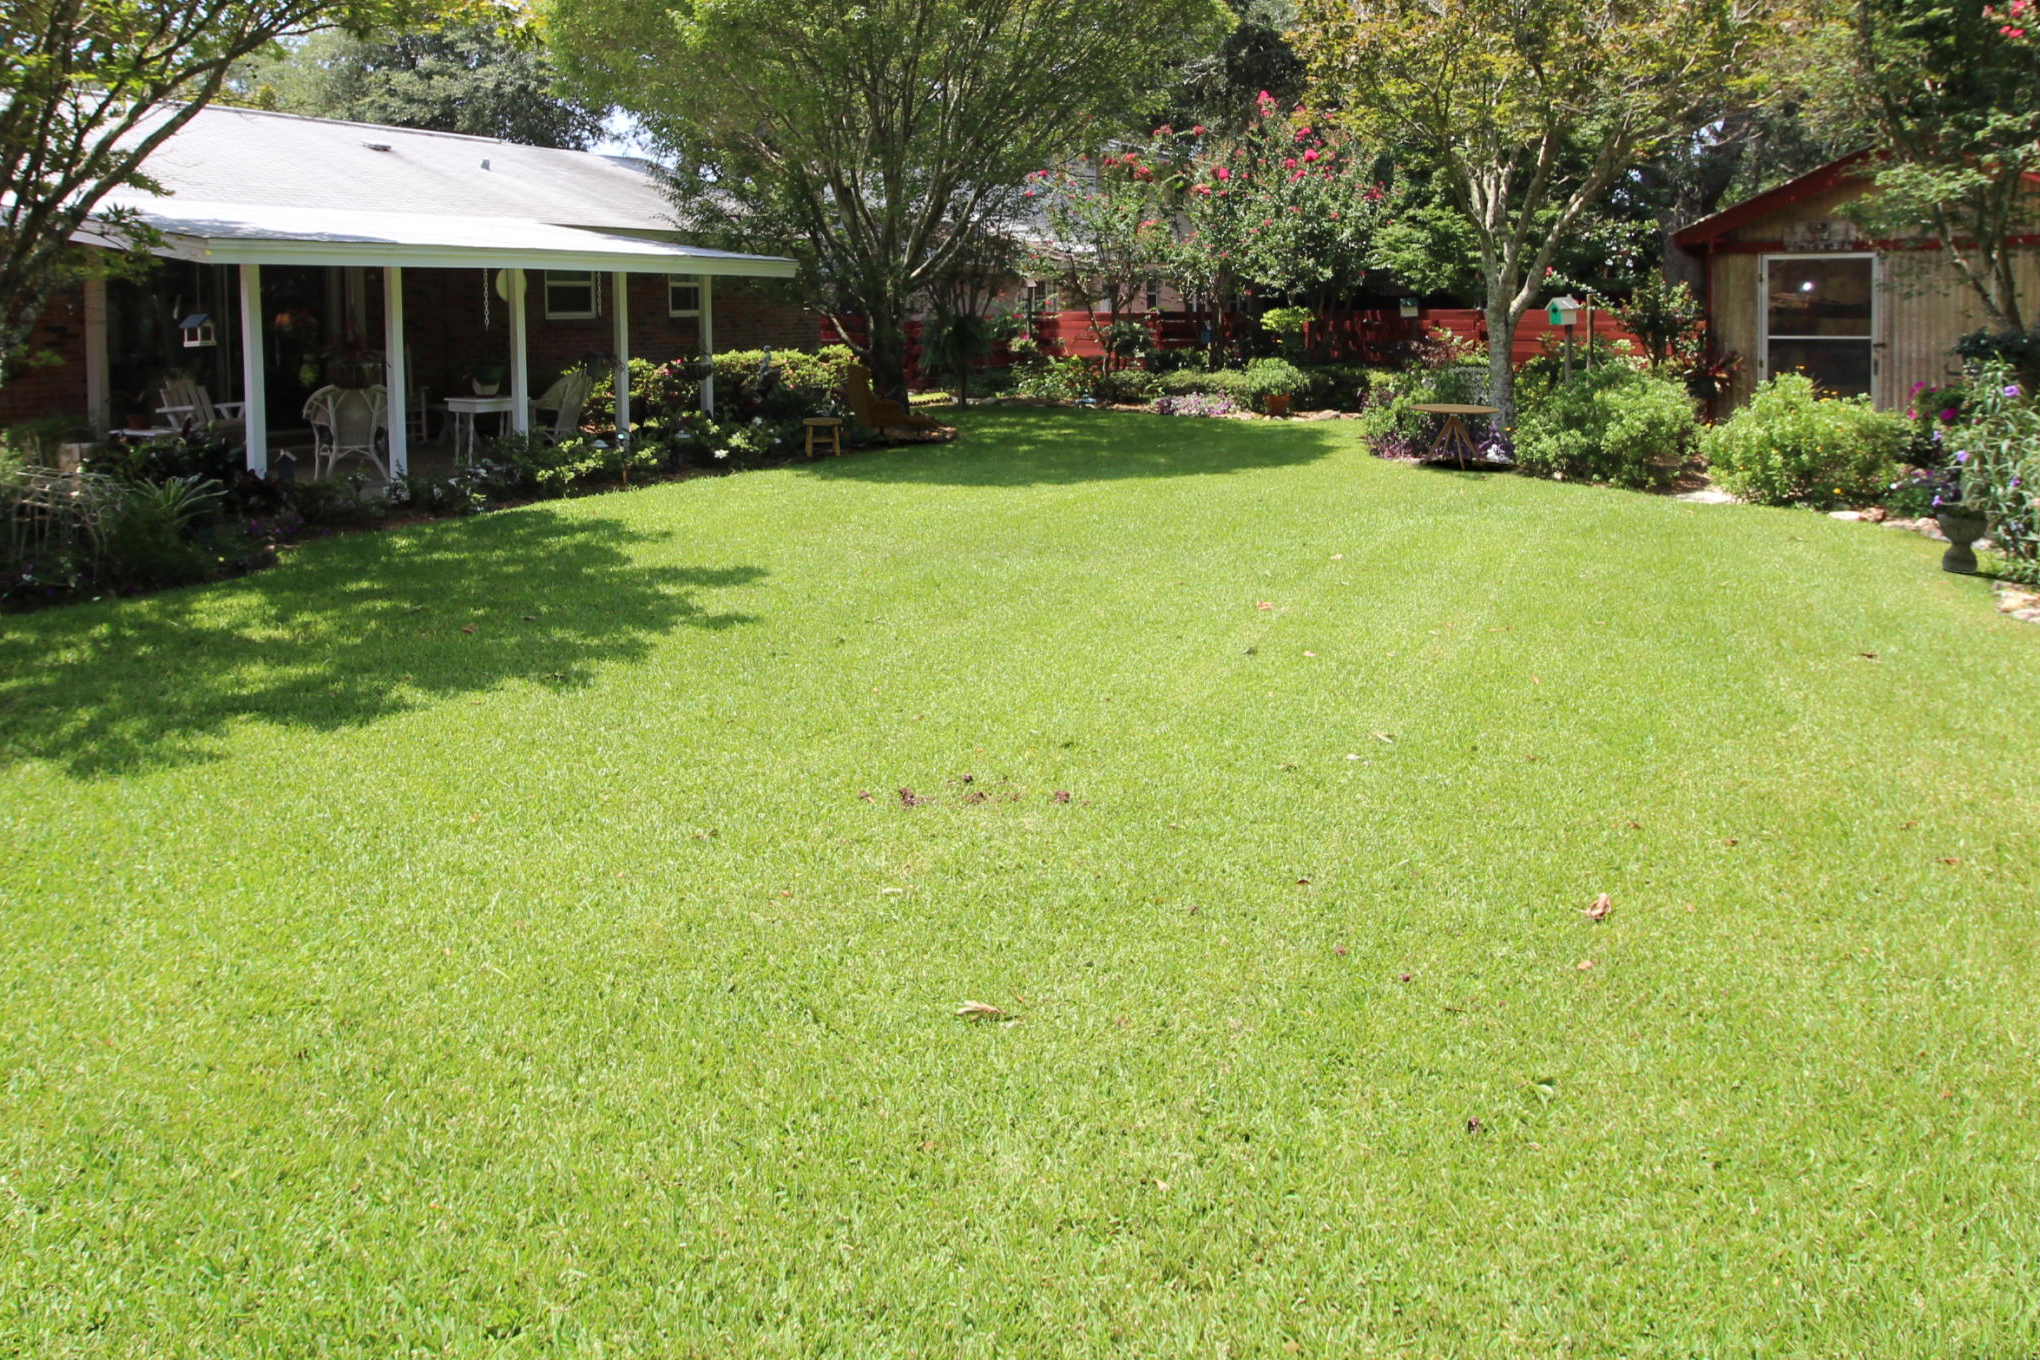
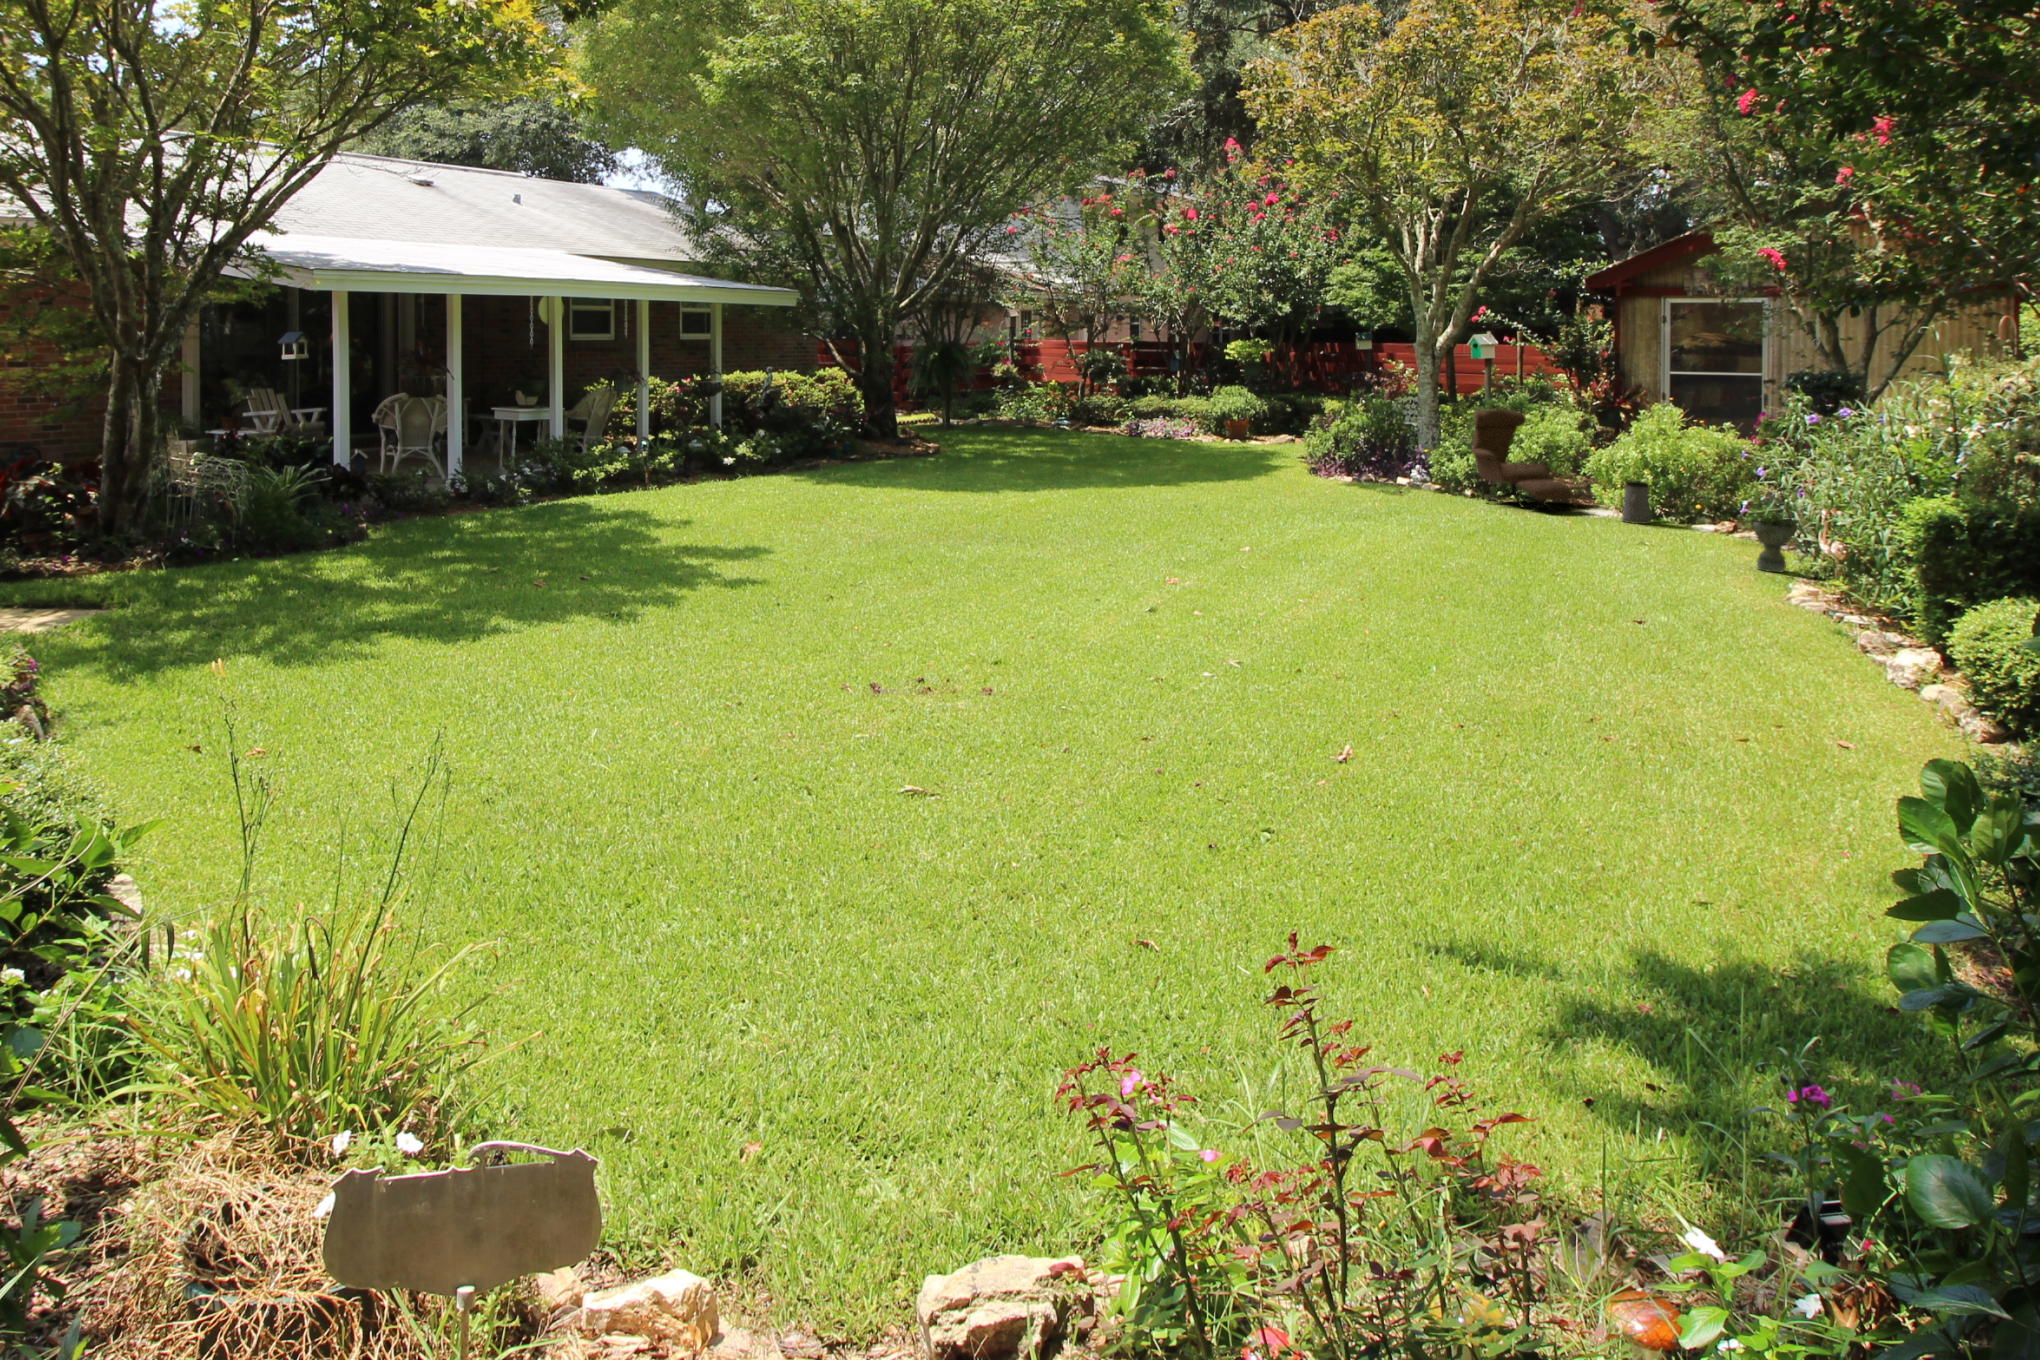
lounge chair: present [846,363,939,446] -> present [1471,409,1574,513]
round table: present [1409,404,1500,469] -> none [1339,427,1419,486]
stool: present [803,417,842,456] -> none [802,431,836,465]
watering can: none [1748,452,1782,512] -> present [1622,481,1650,524]

